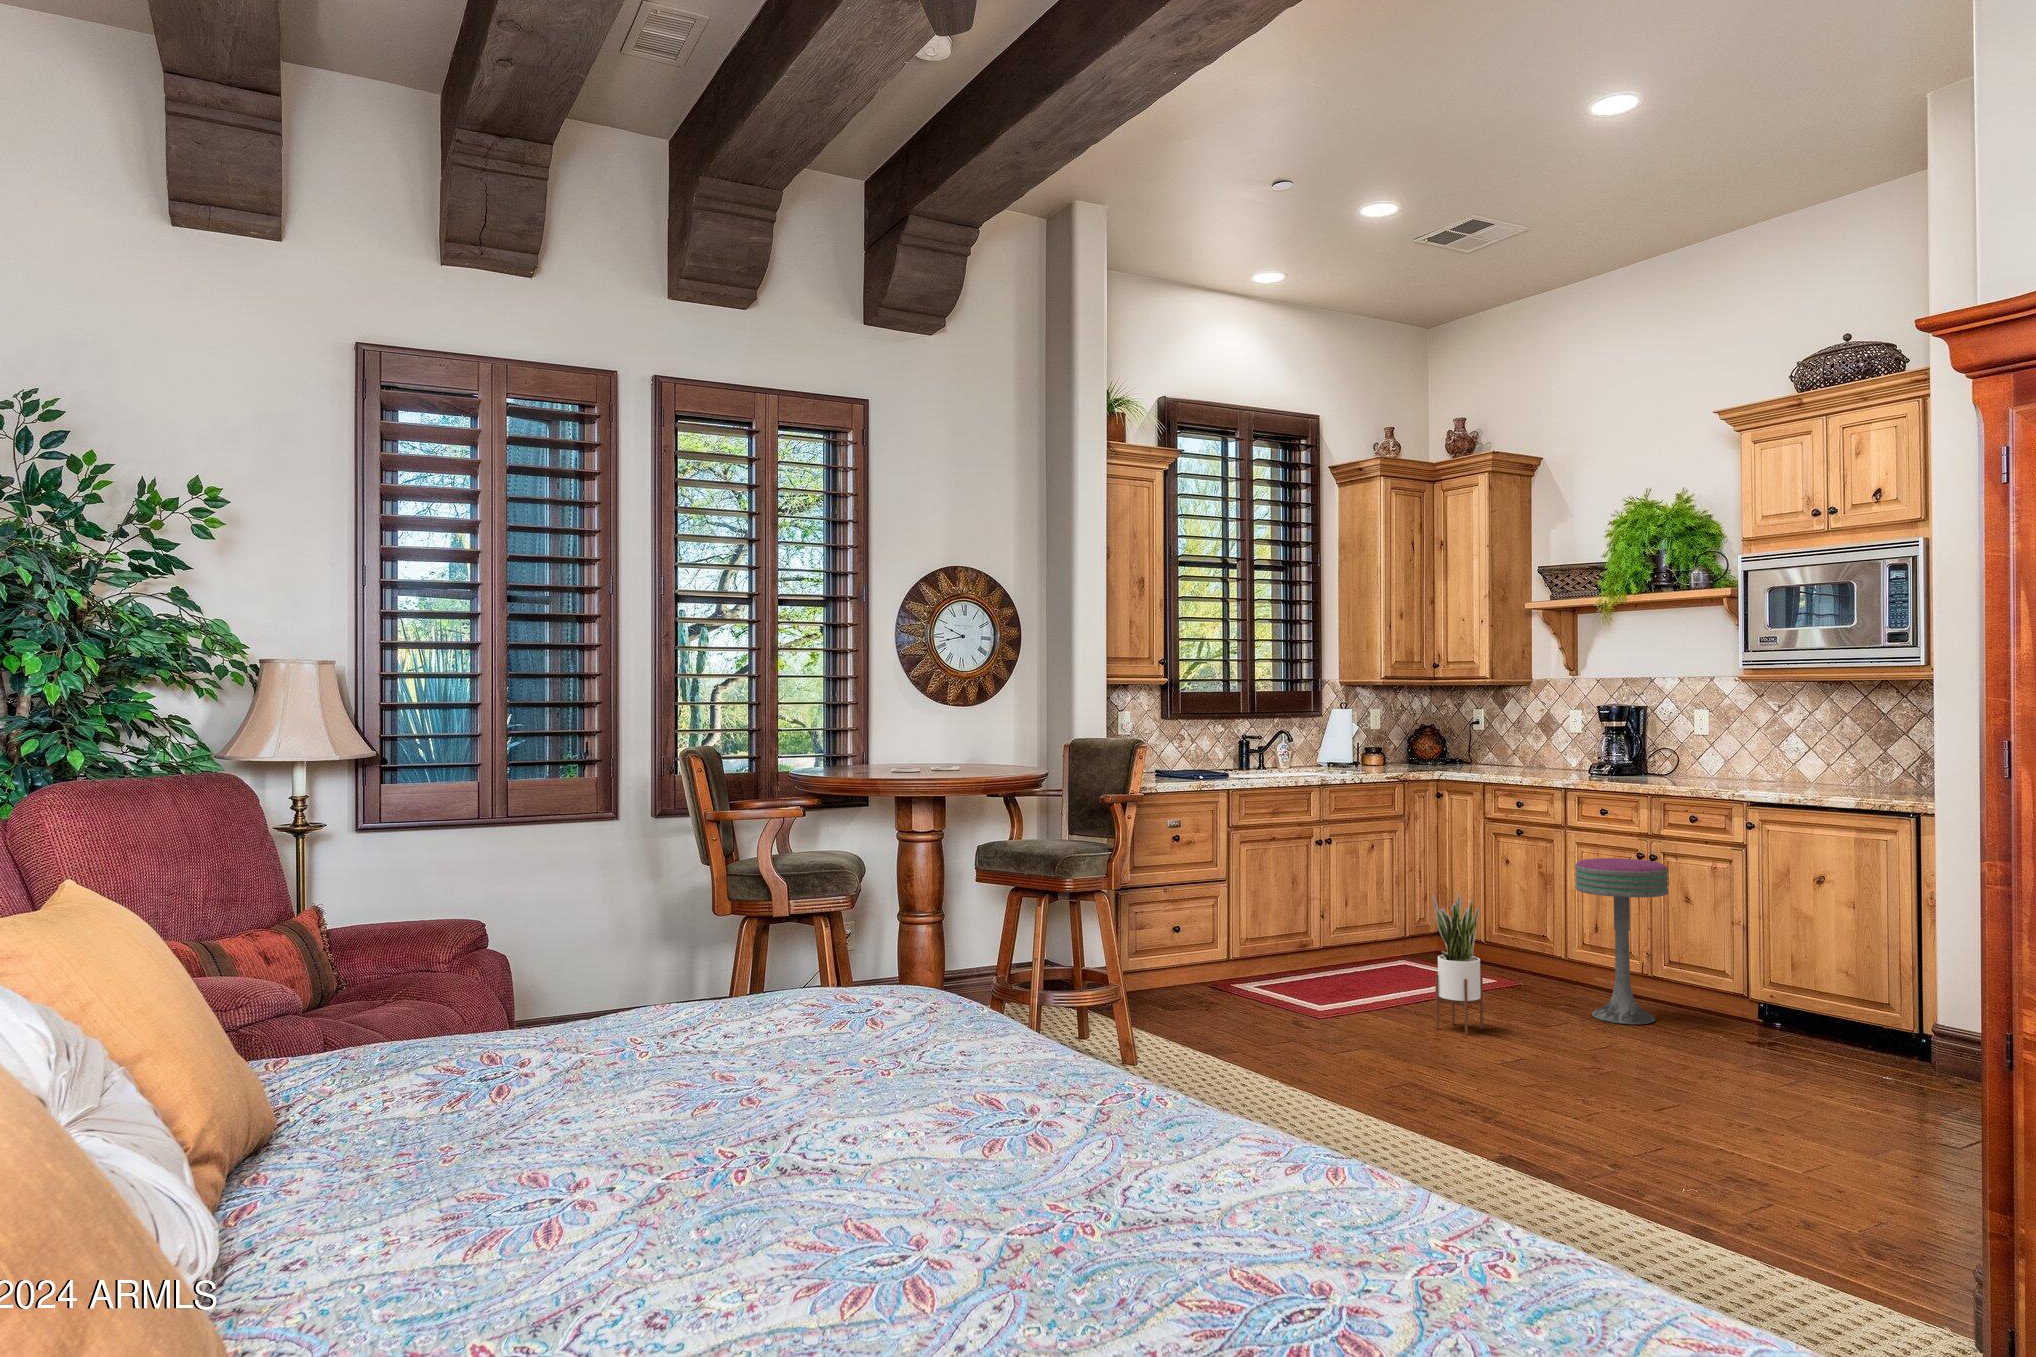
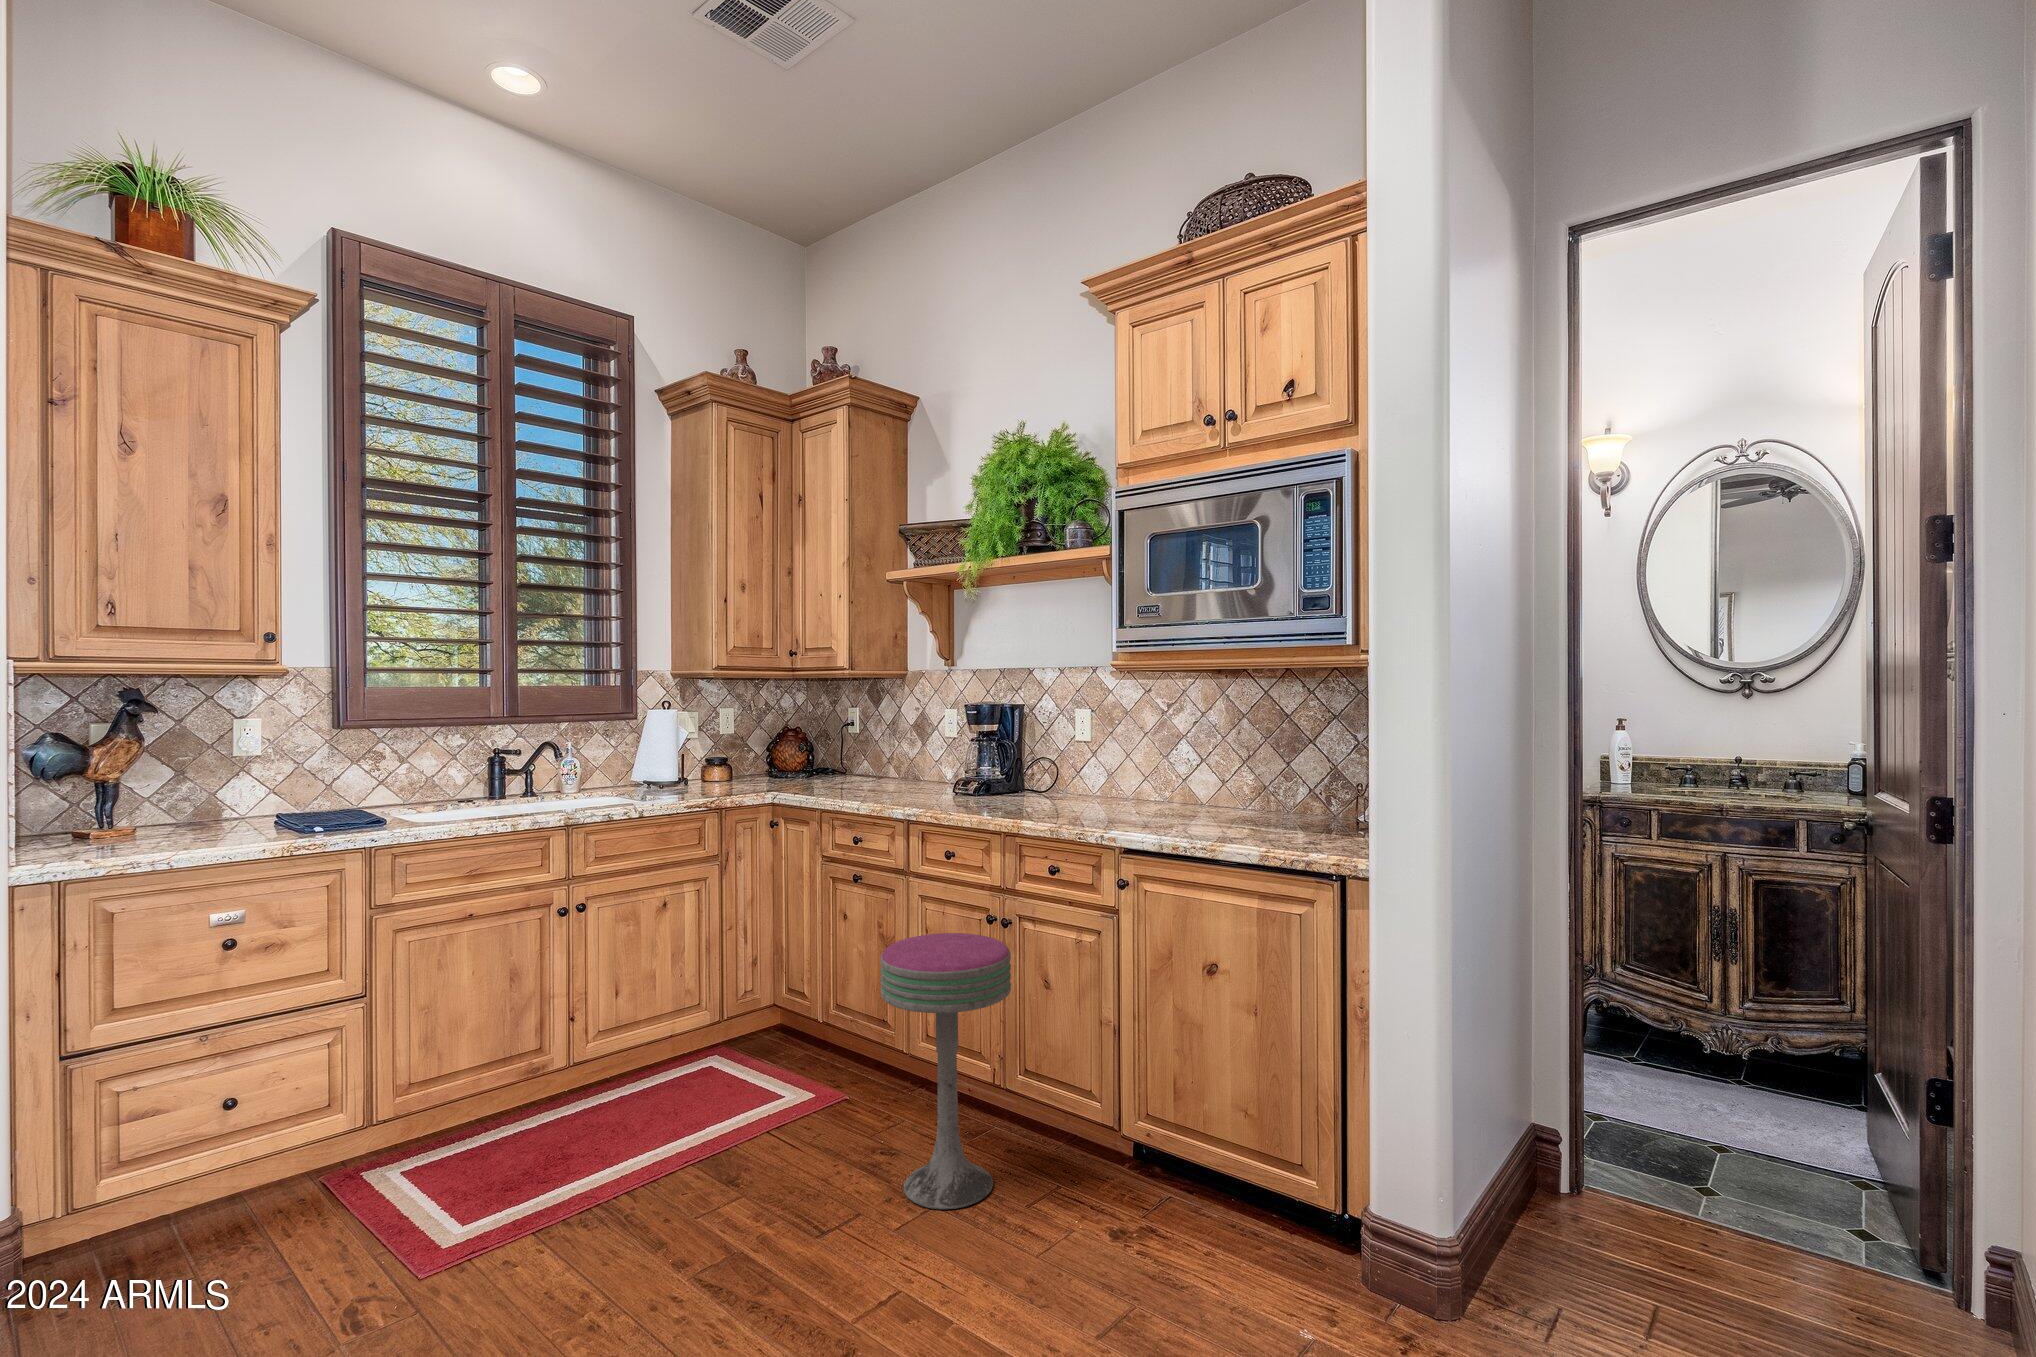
potted plant: present [1432,893,1483,1035] -> none [589,1042,696,1311]

